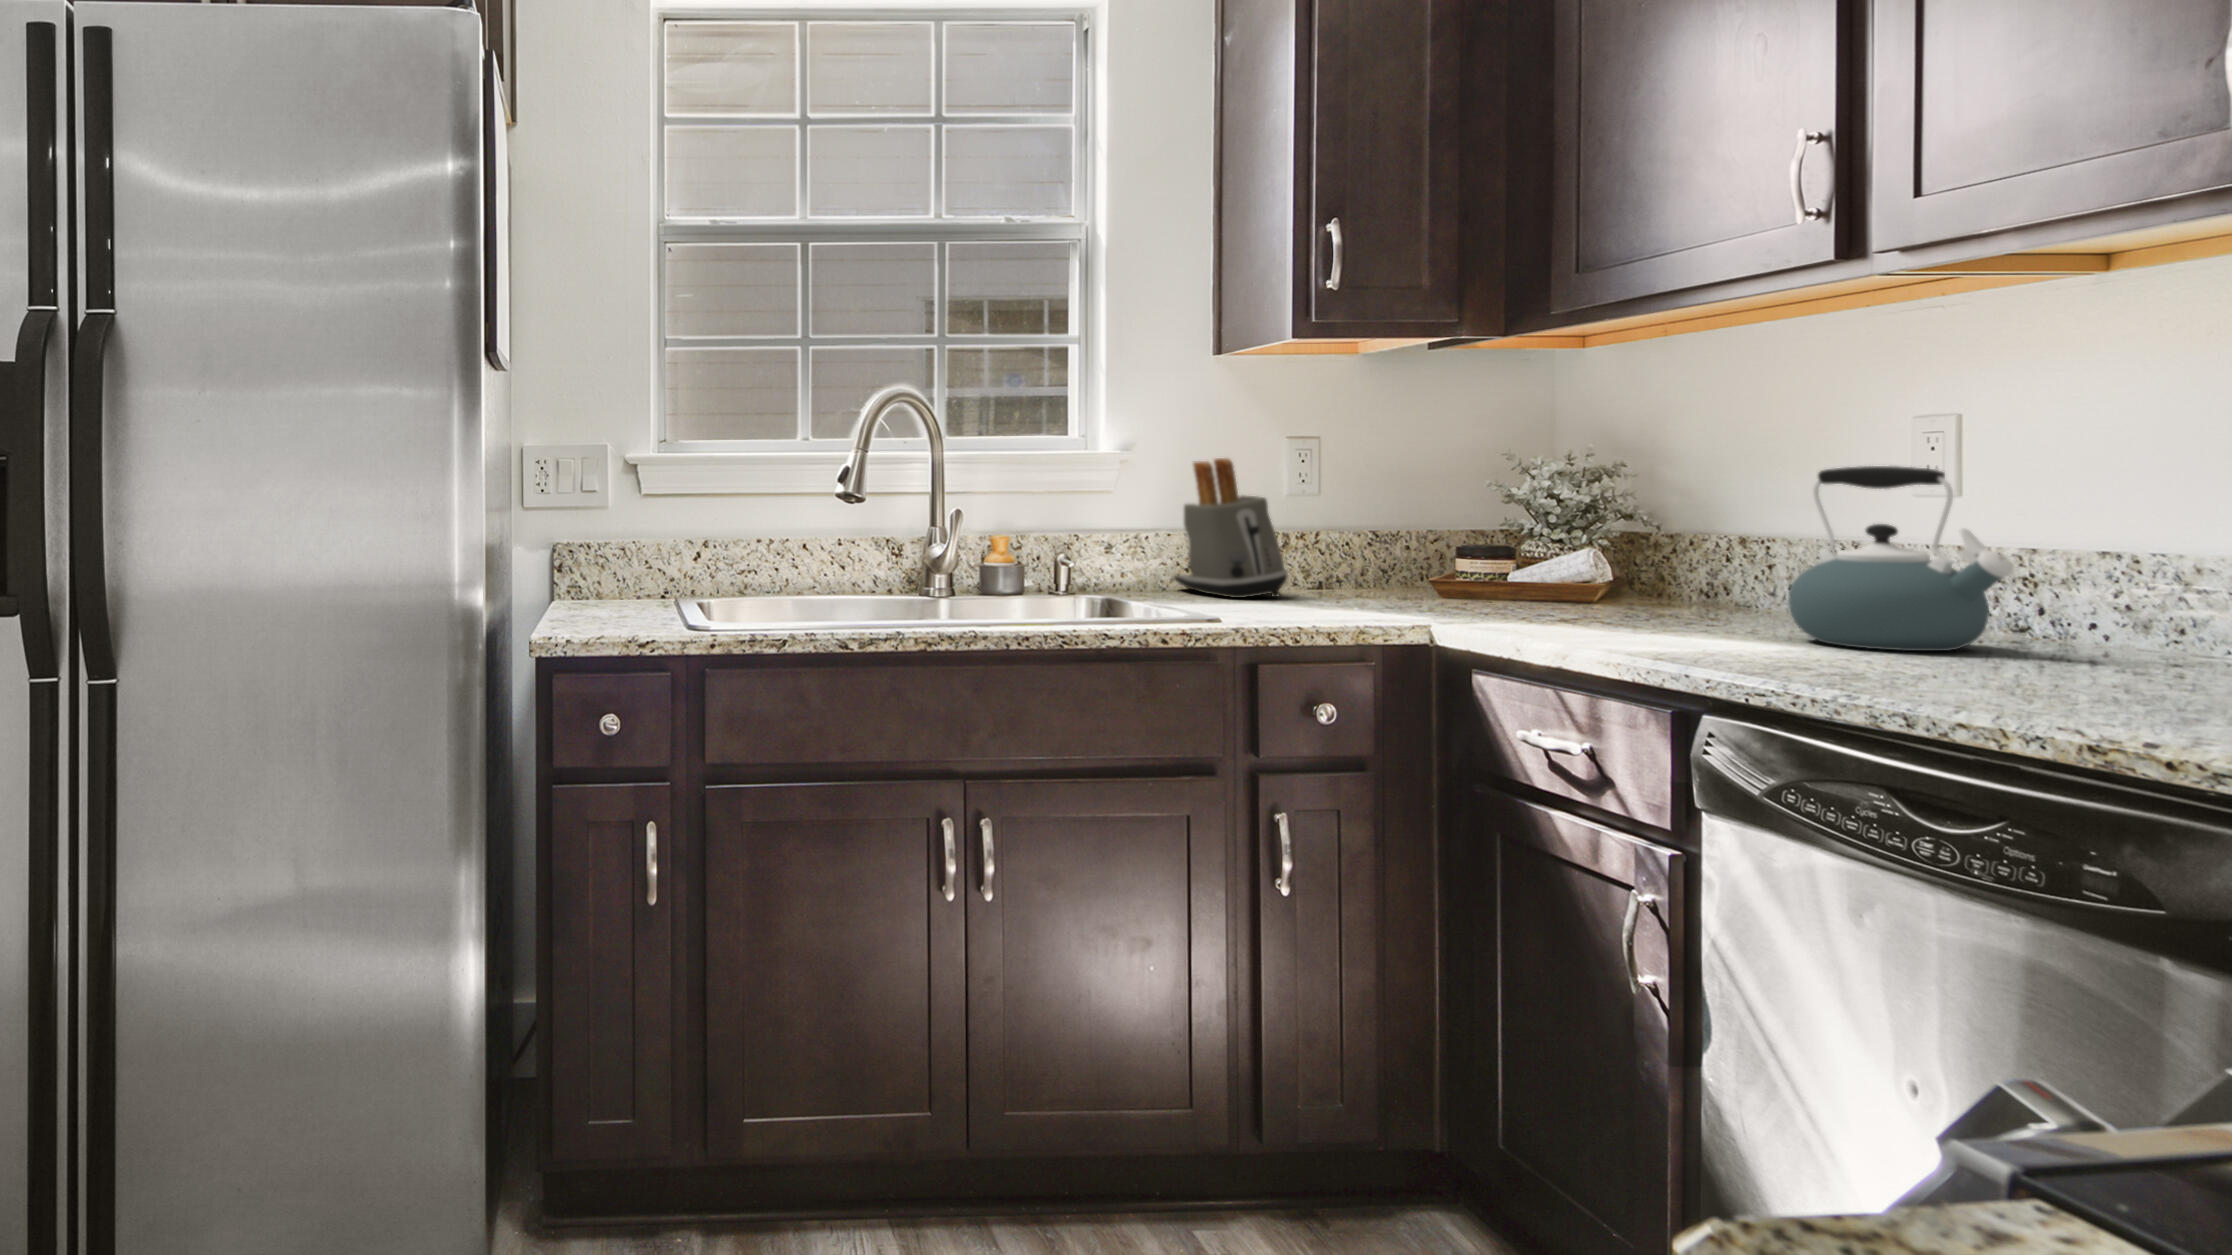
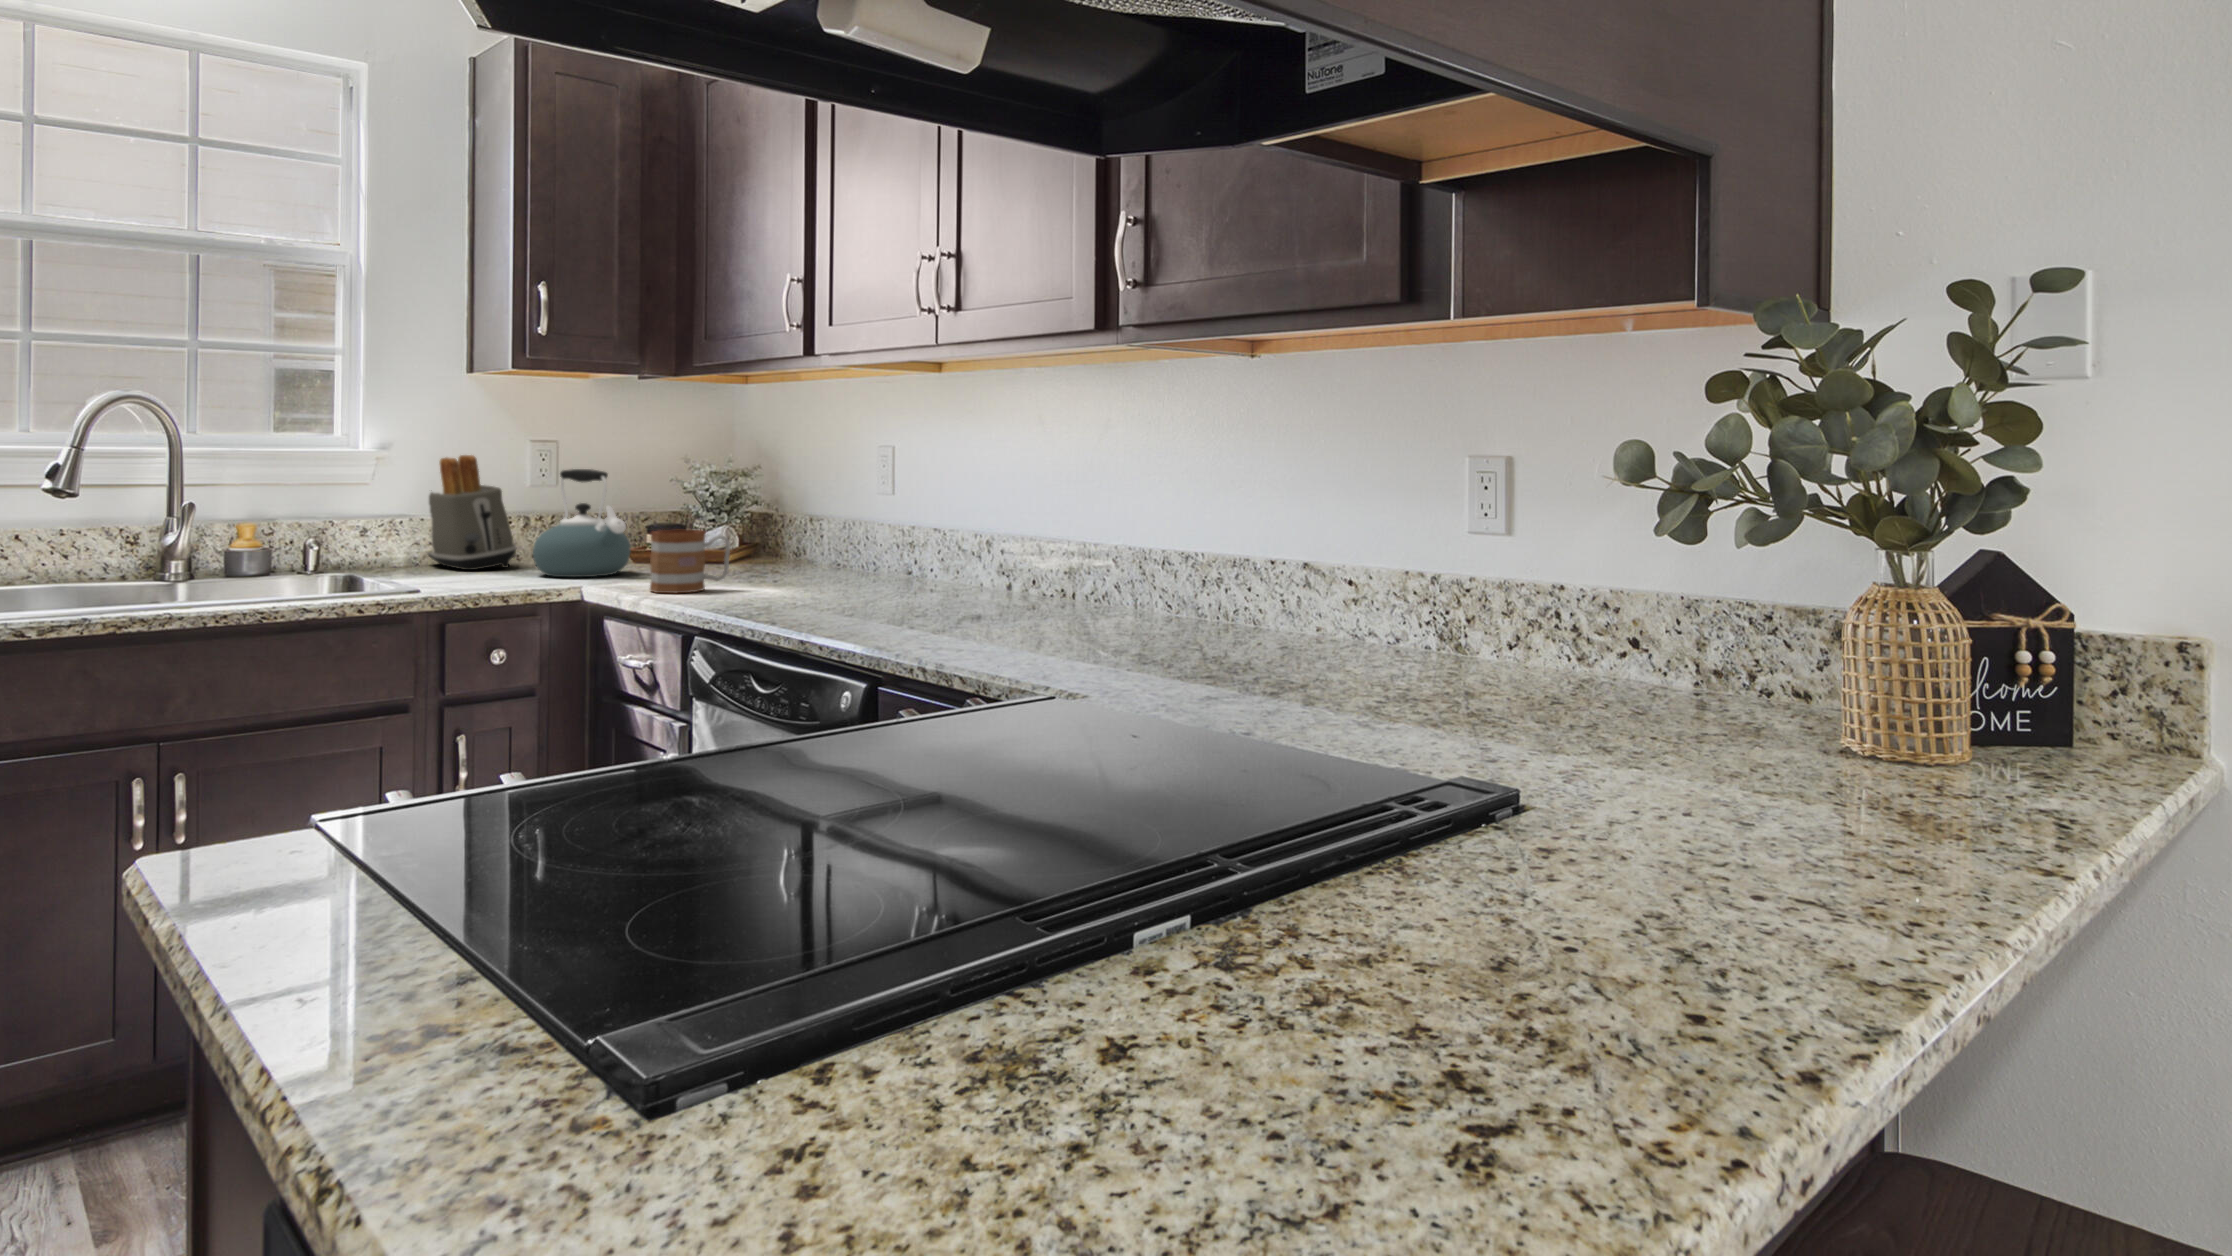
kettle: present [1789,466,2014,651] -> present [533,469,631,577]
mug: none [1543,551,1674,644] -> present [650,530,730,594]

